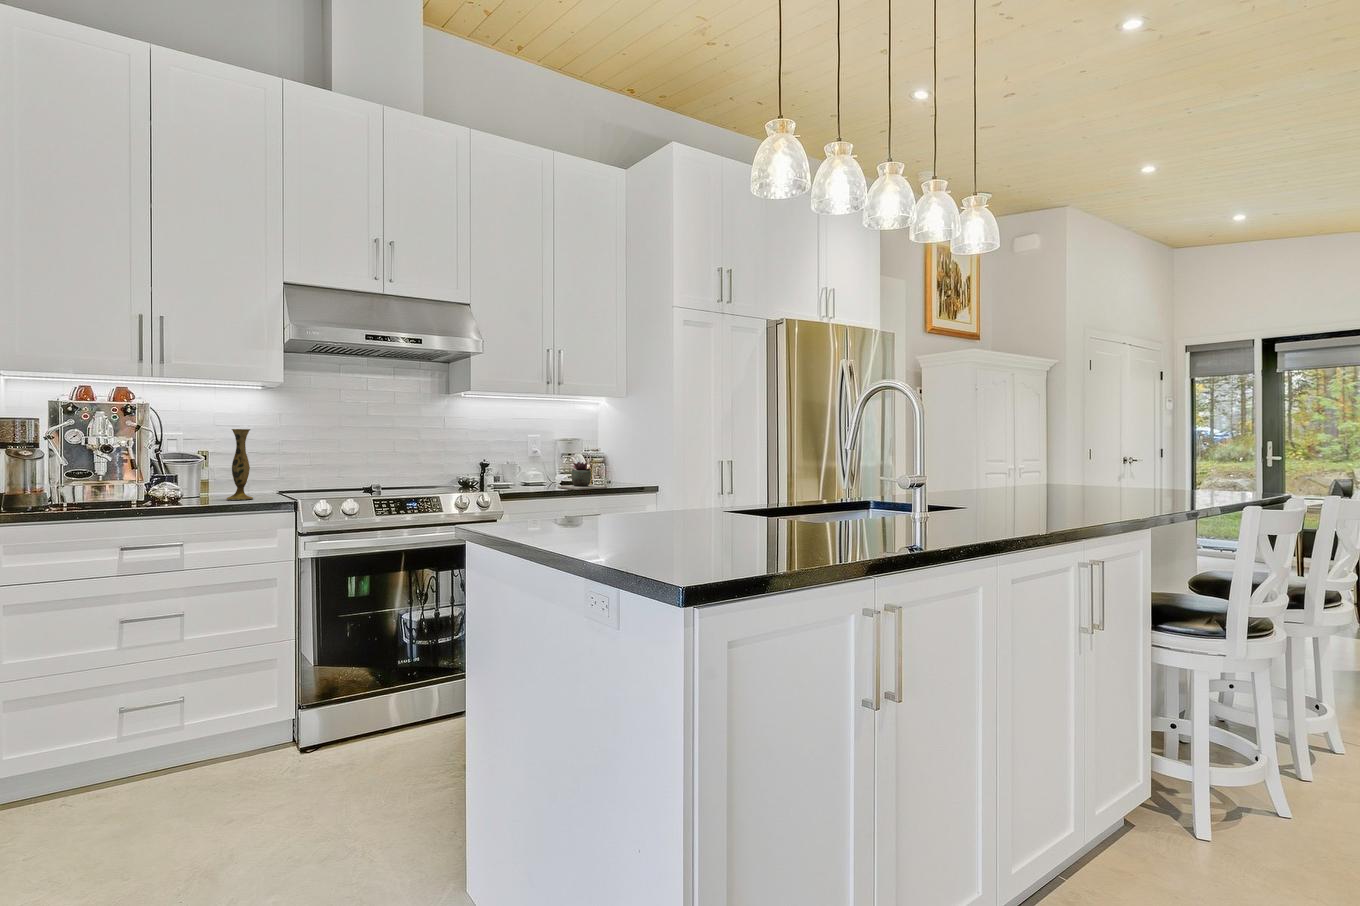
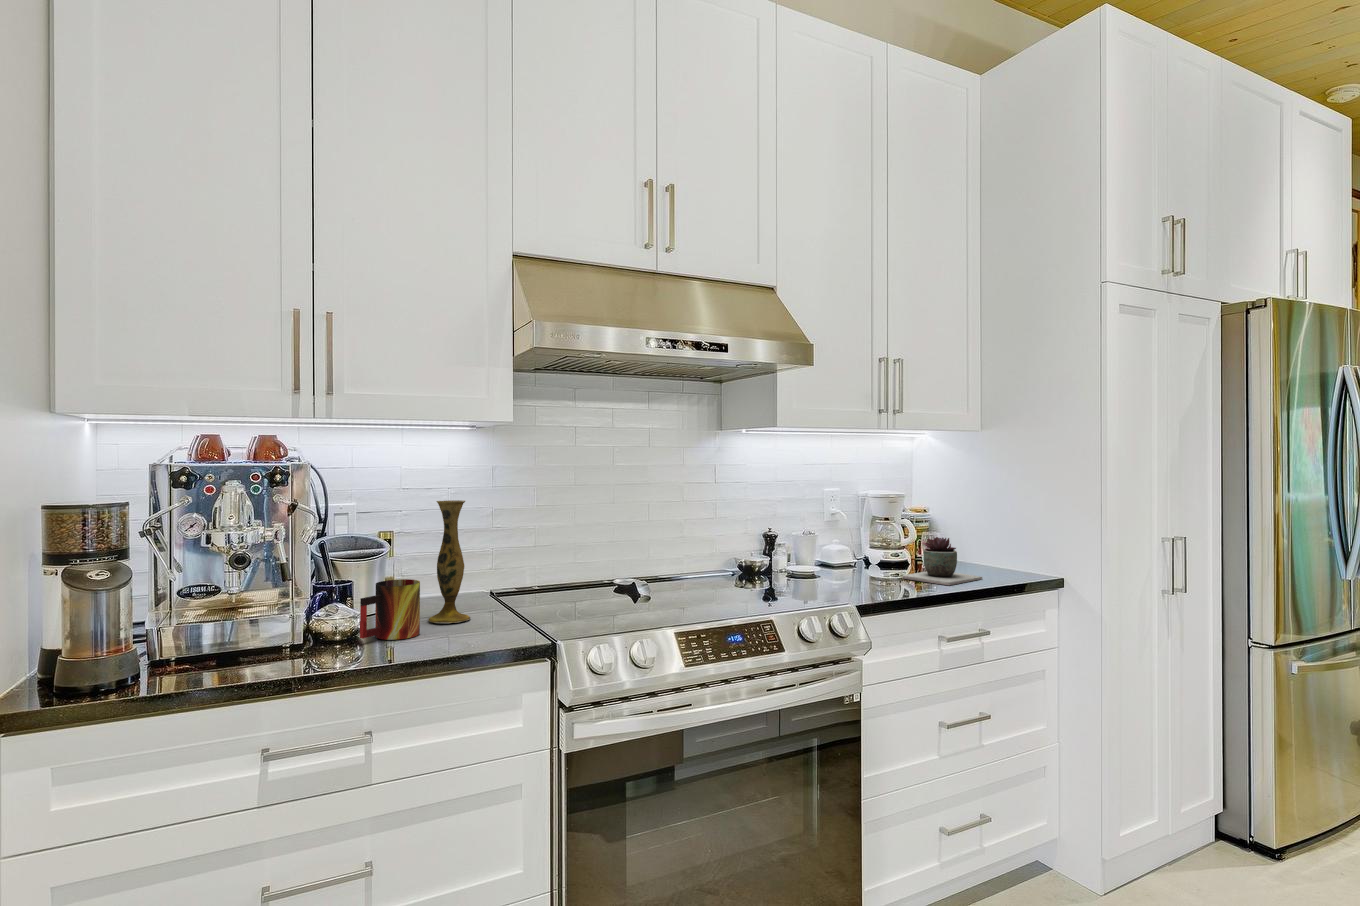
mug: none [179,472,218,503] -> present [360,579,420,640]

